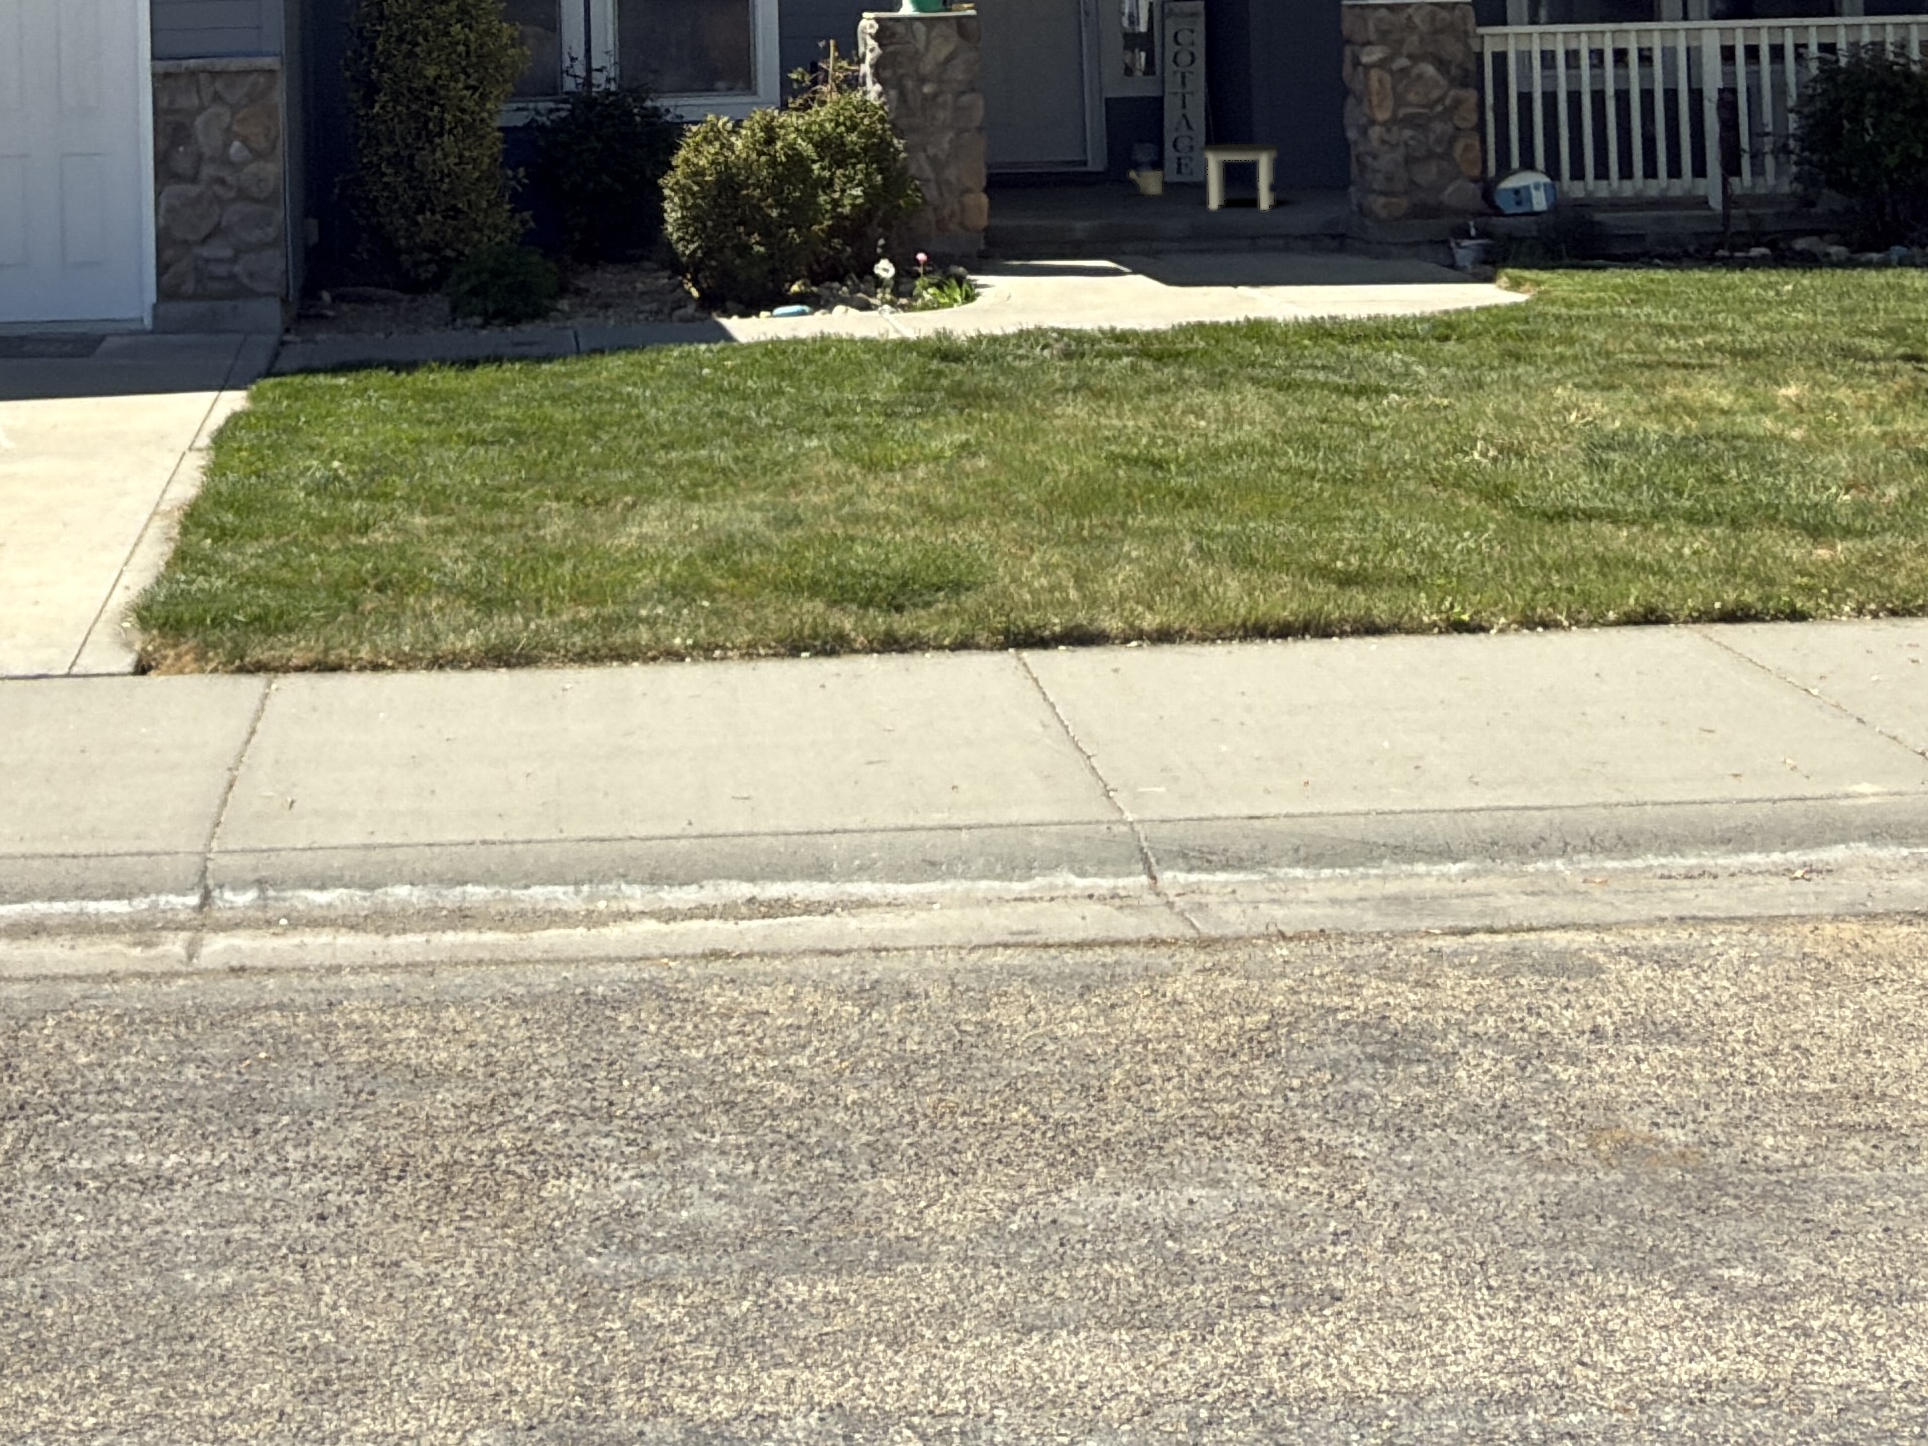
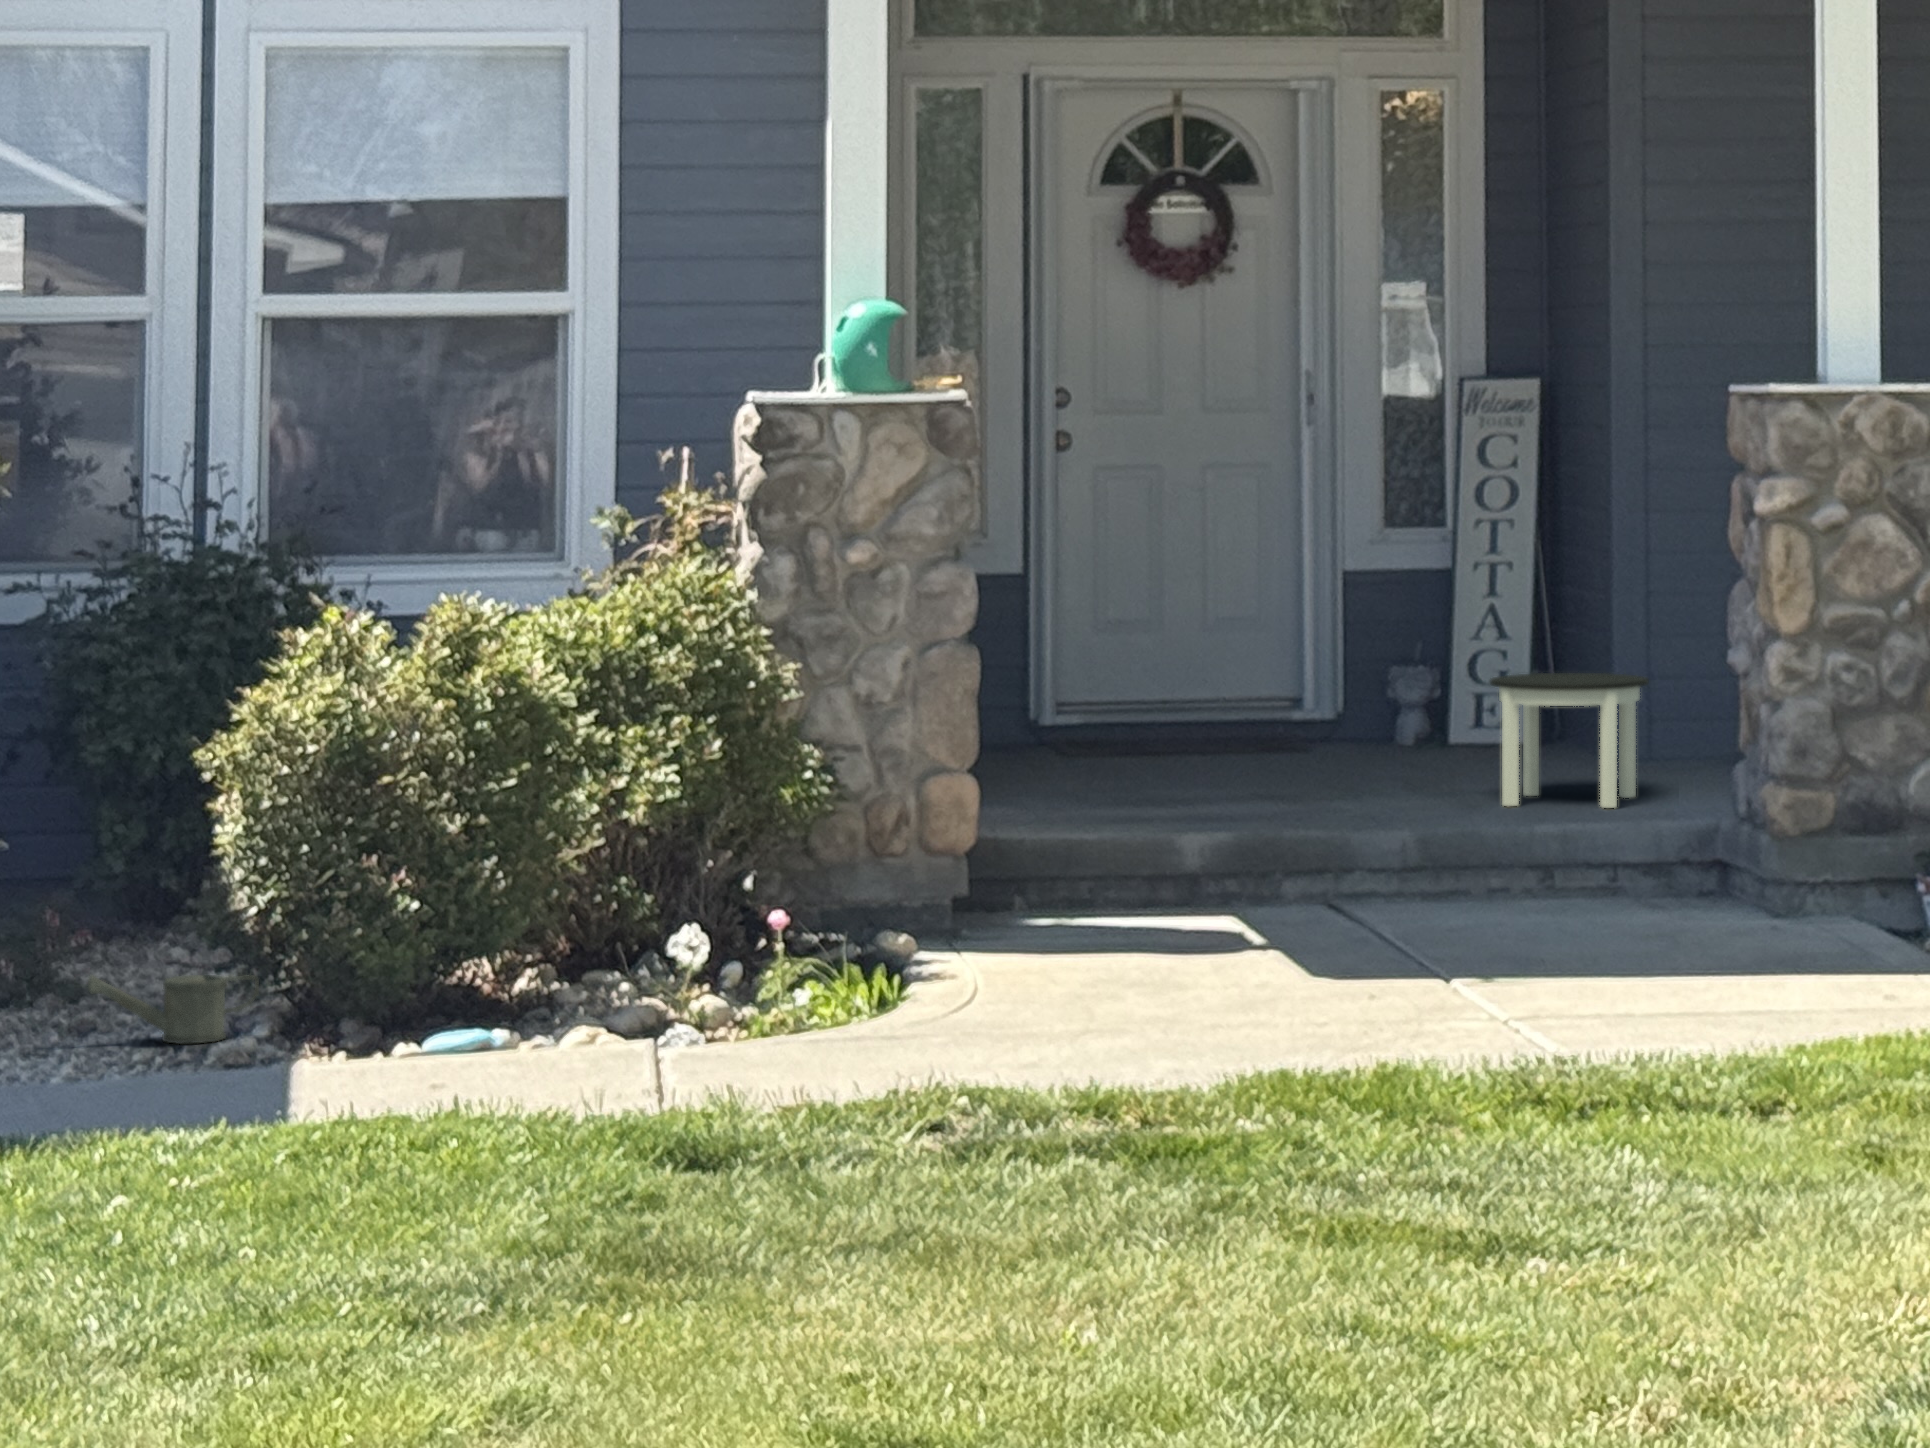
watering can: present [1129,171,1163,195] -> present [88,975,259,1044]

